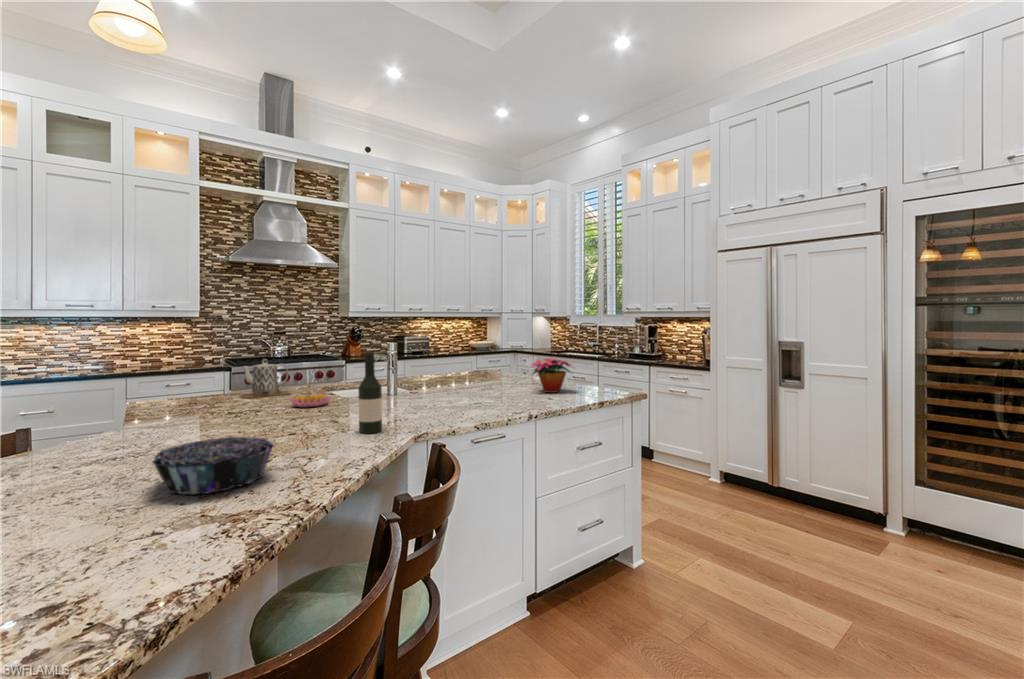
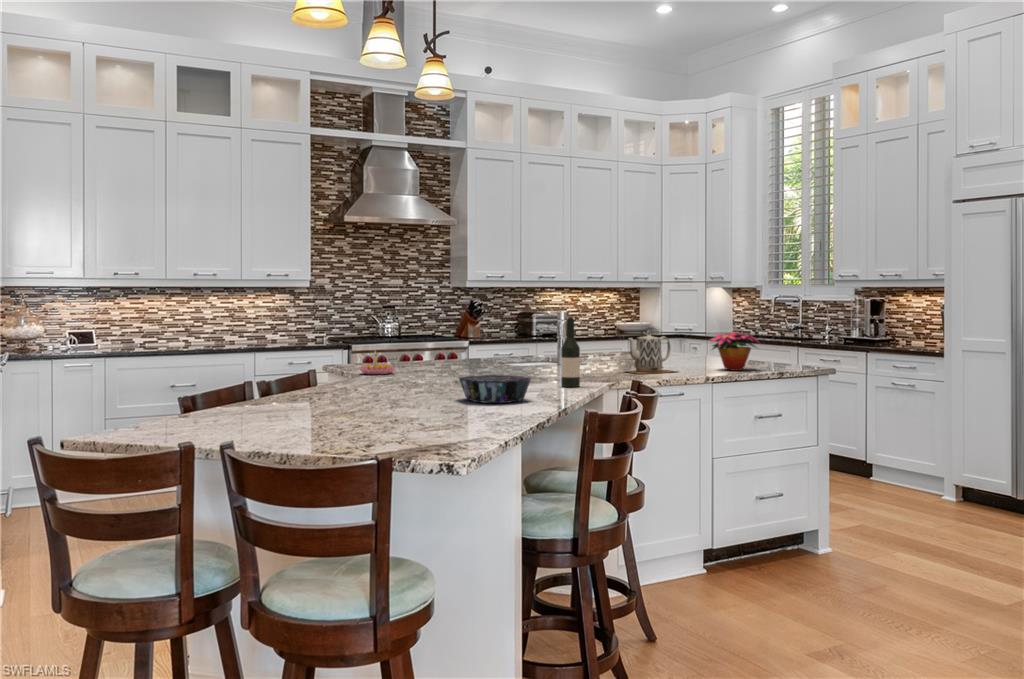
teapot: present [242,359,290,398] -> present [625,331,678,374]
candle holder: present [290,382,331,408] -> present [359,351,396,375]

